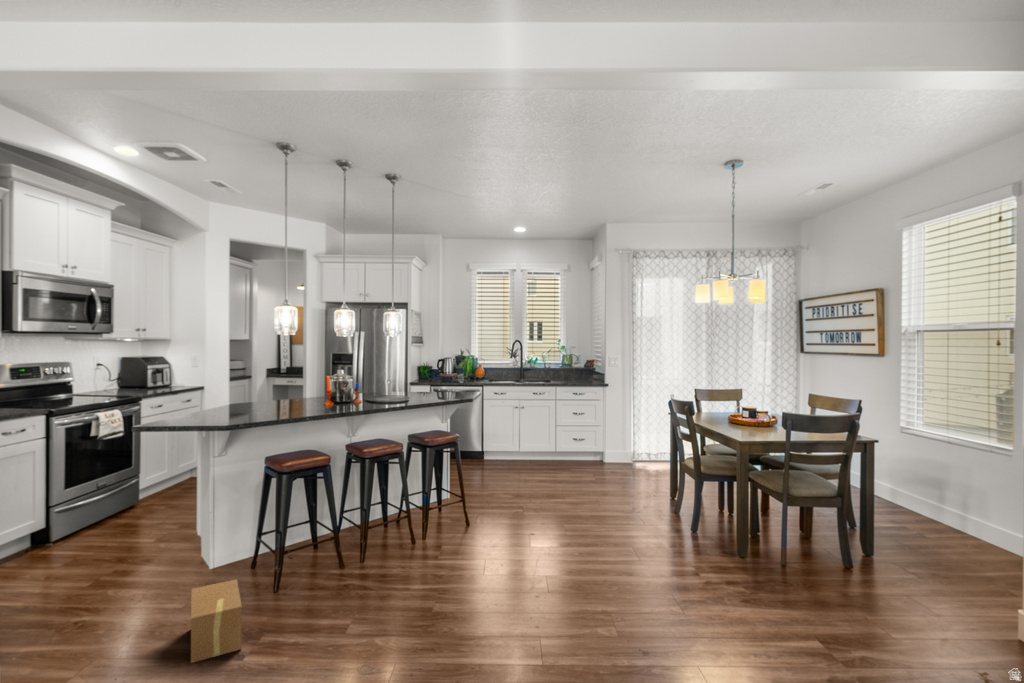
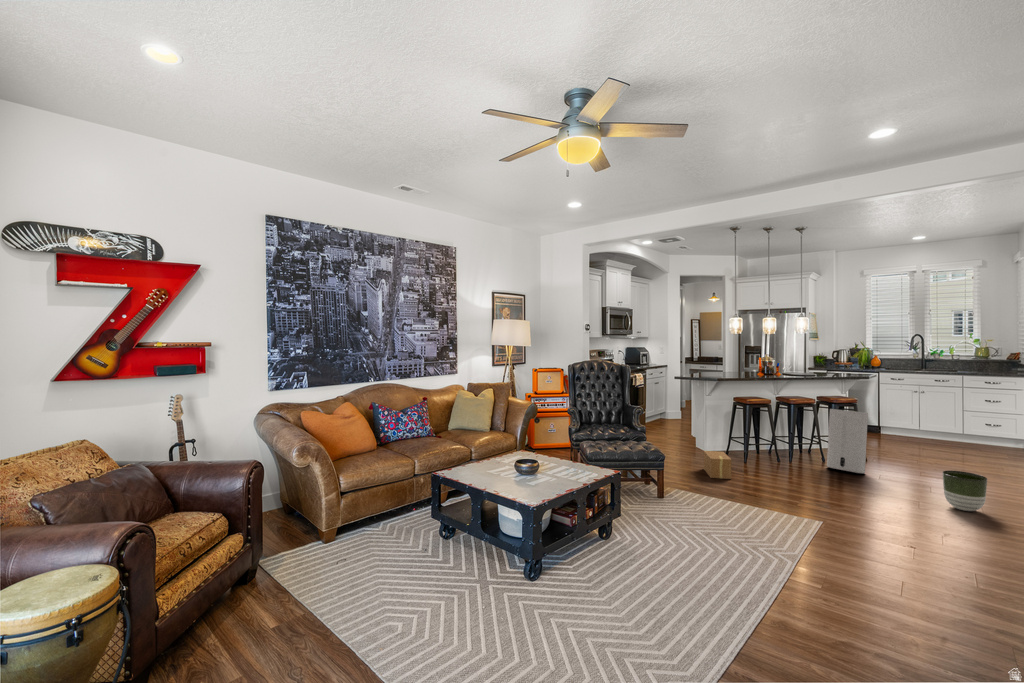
air purifier: none [422,454,475,554] -> present [827,409,868,473]
planter: none [566,540,614,604] -> present [943,470,987,511]

